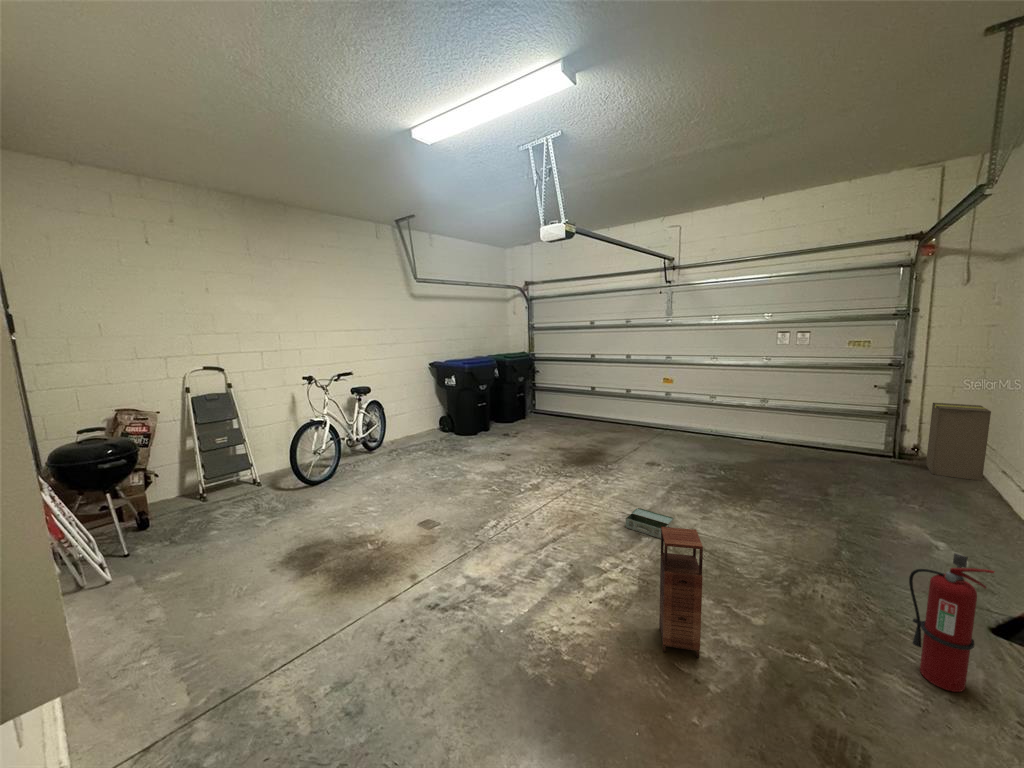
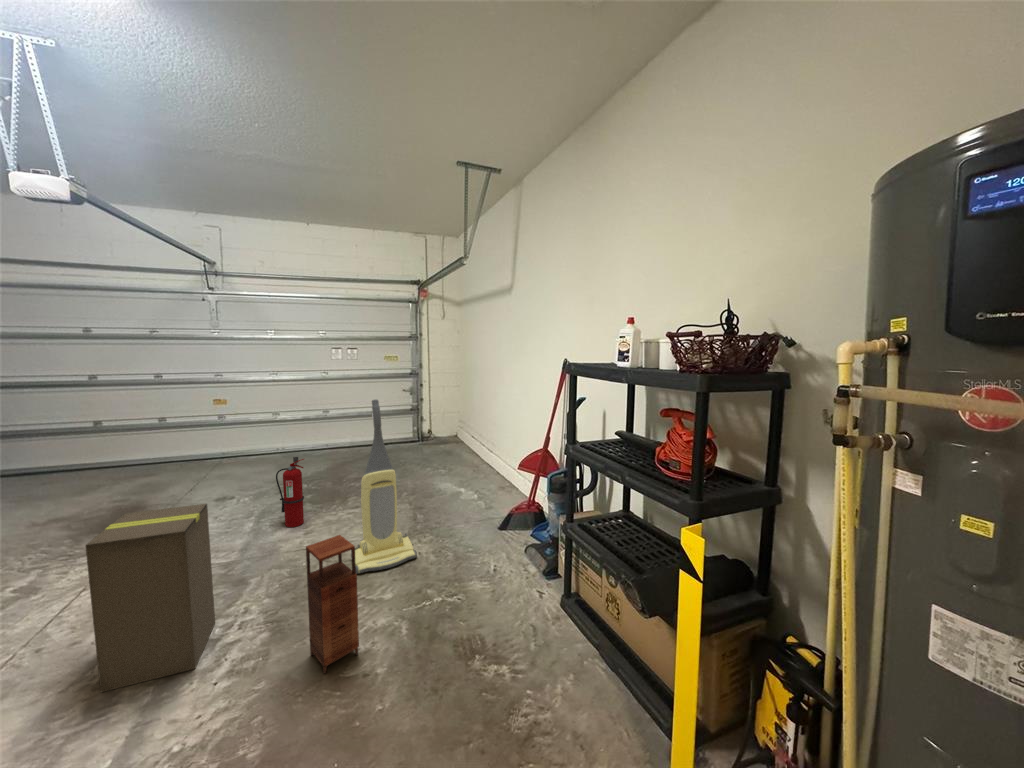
vacuum cleaner: none [733,396,816,600] -> present [355,399,417,574]
cardboard box: present [926,403,991,481] -> present [86,504,215,692]
toolbox: present [626,508,674,539] -> none [221,544,280,578]
fire extinguisher: present [909,553,994,692] -> present [276,457,304,527]

